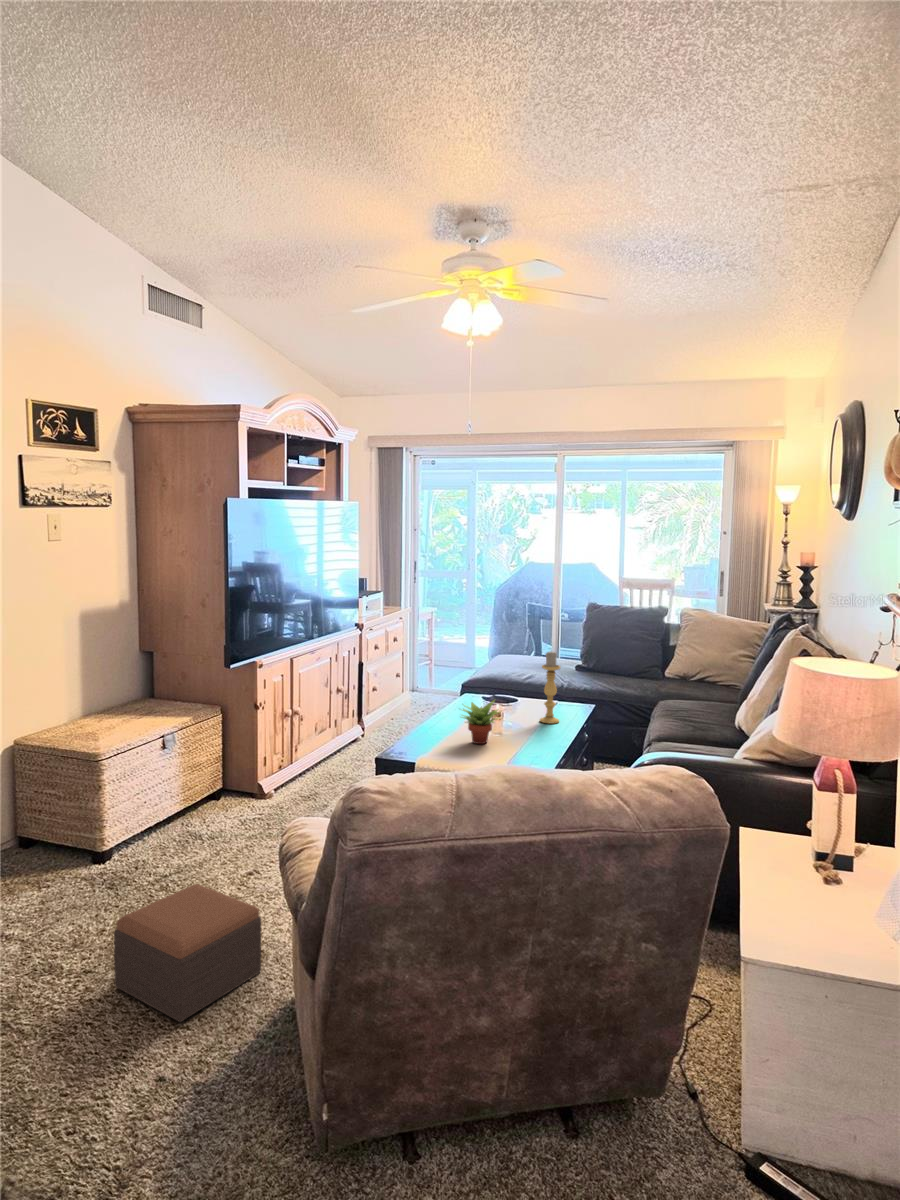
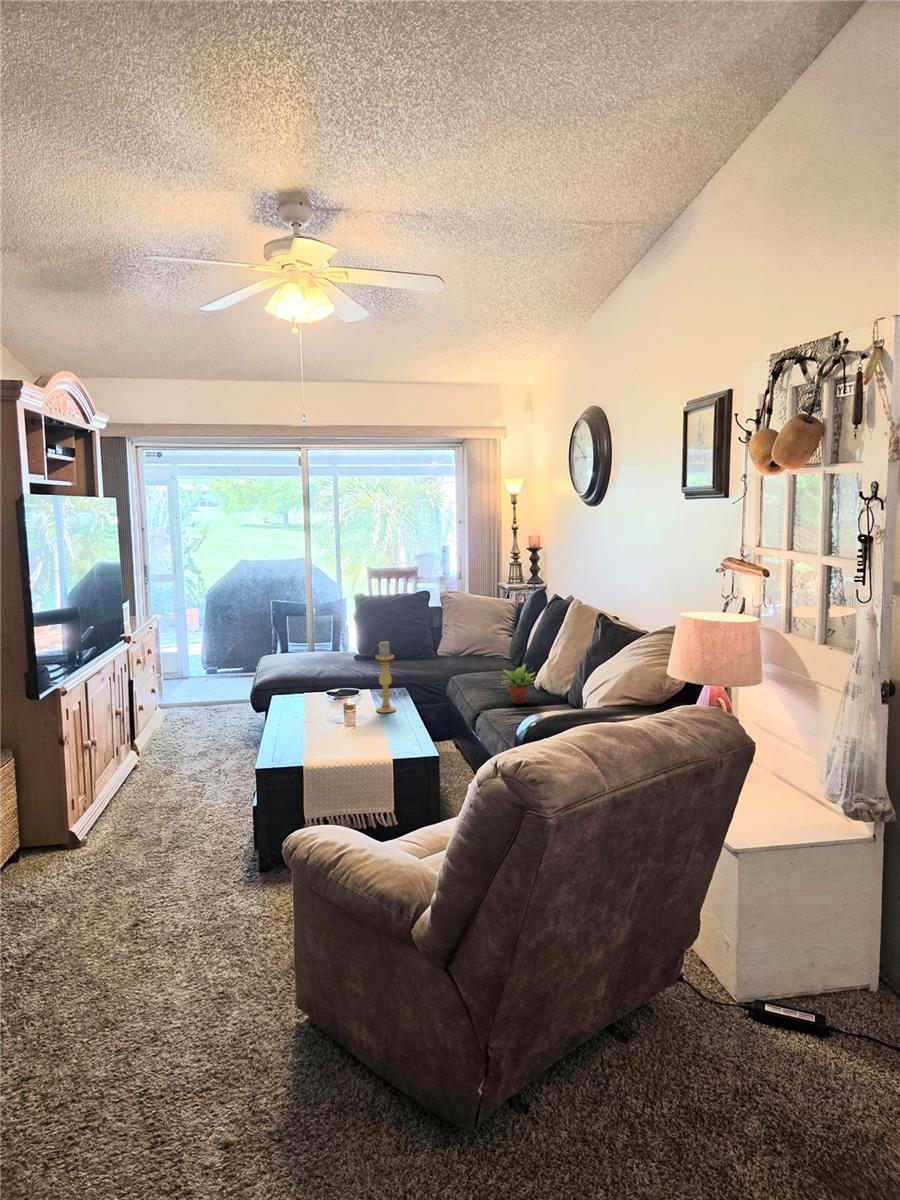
succulent plant: present [462,700,499,744] -> present [504,664,534,704]
footstool: present [114,884,261,1022] -> none [78,941,242,1088]

